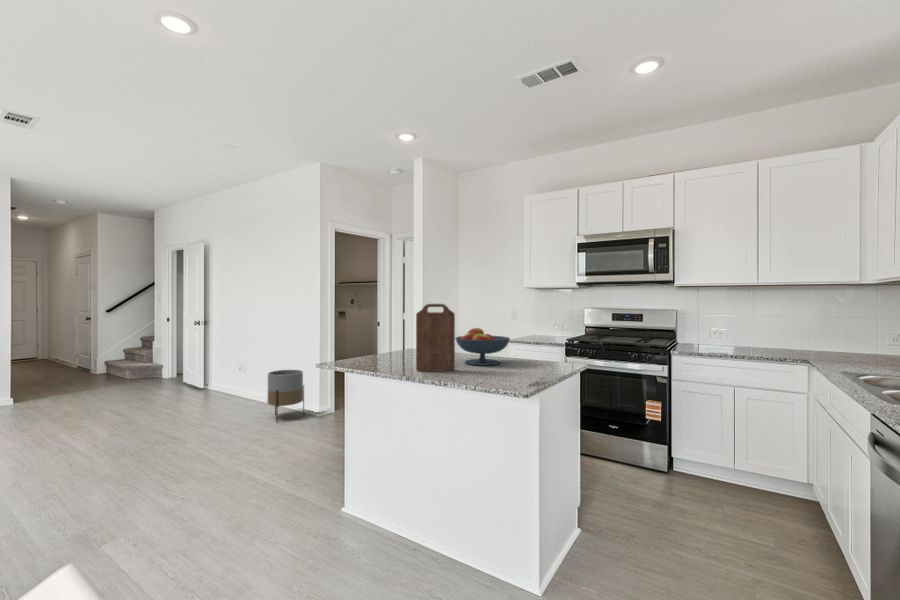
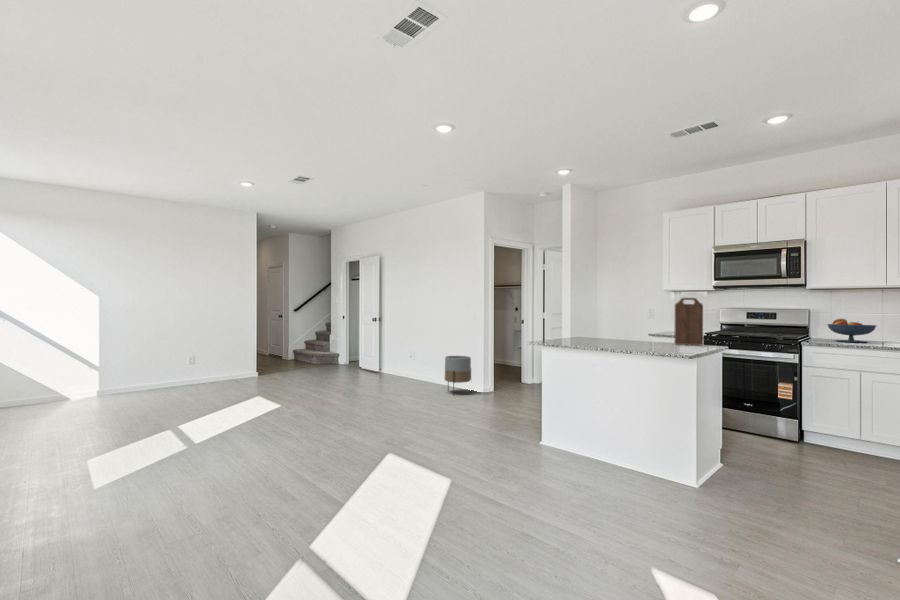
cutting board: present [416,304,455,371] -> present [674,298,703,345]
fruit bowl: present [455,328,510,365] -> present [828,319,876,343]

